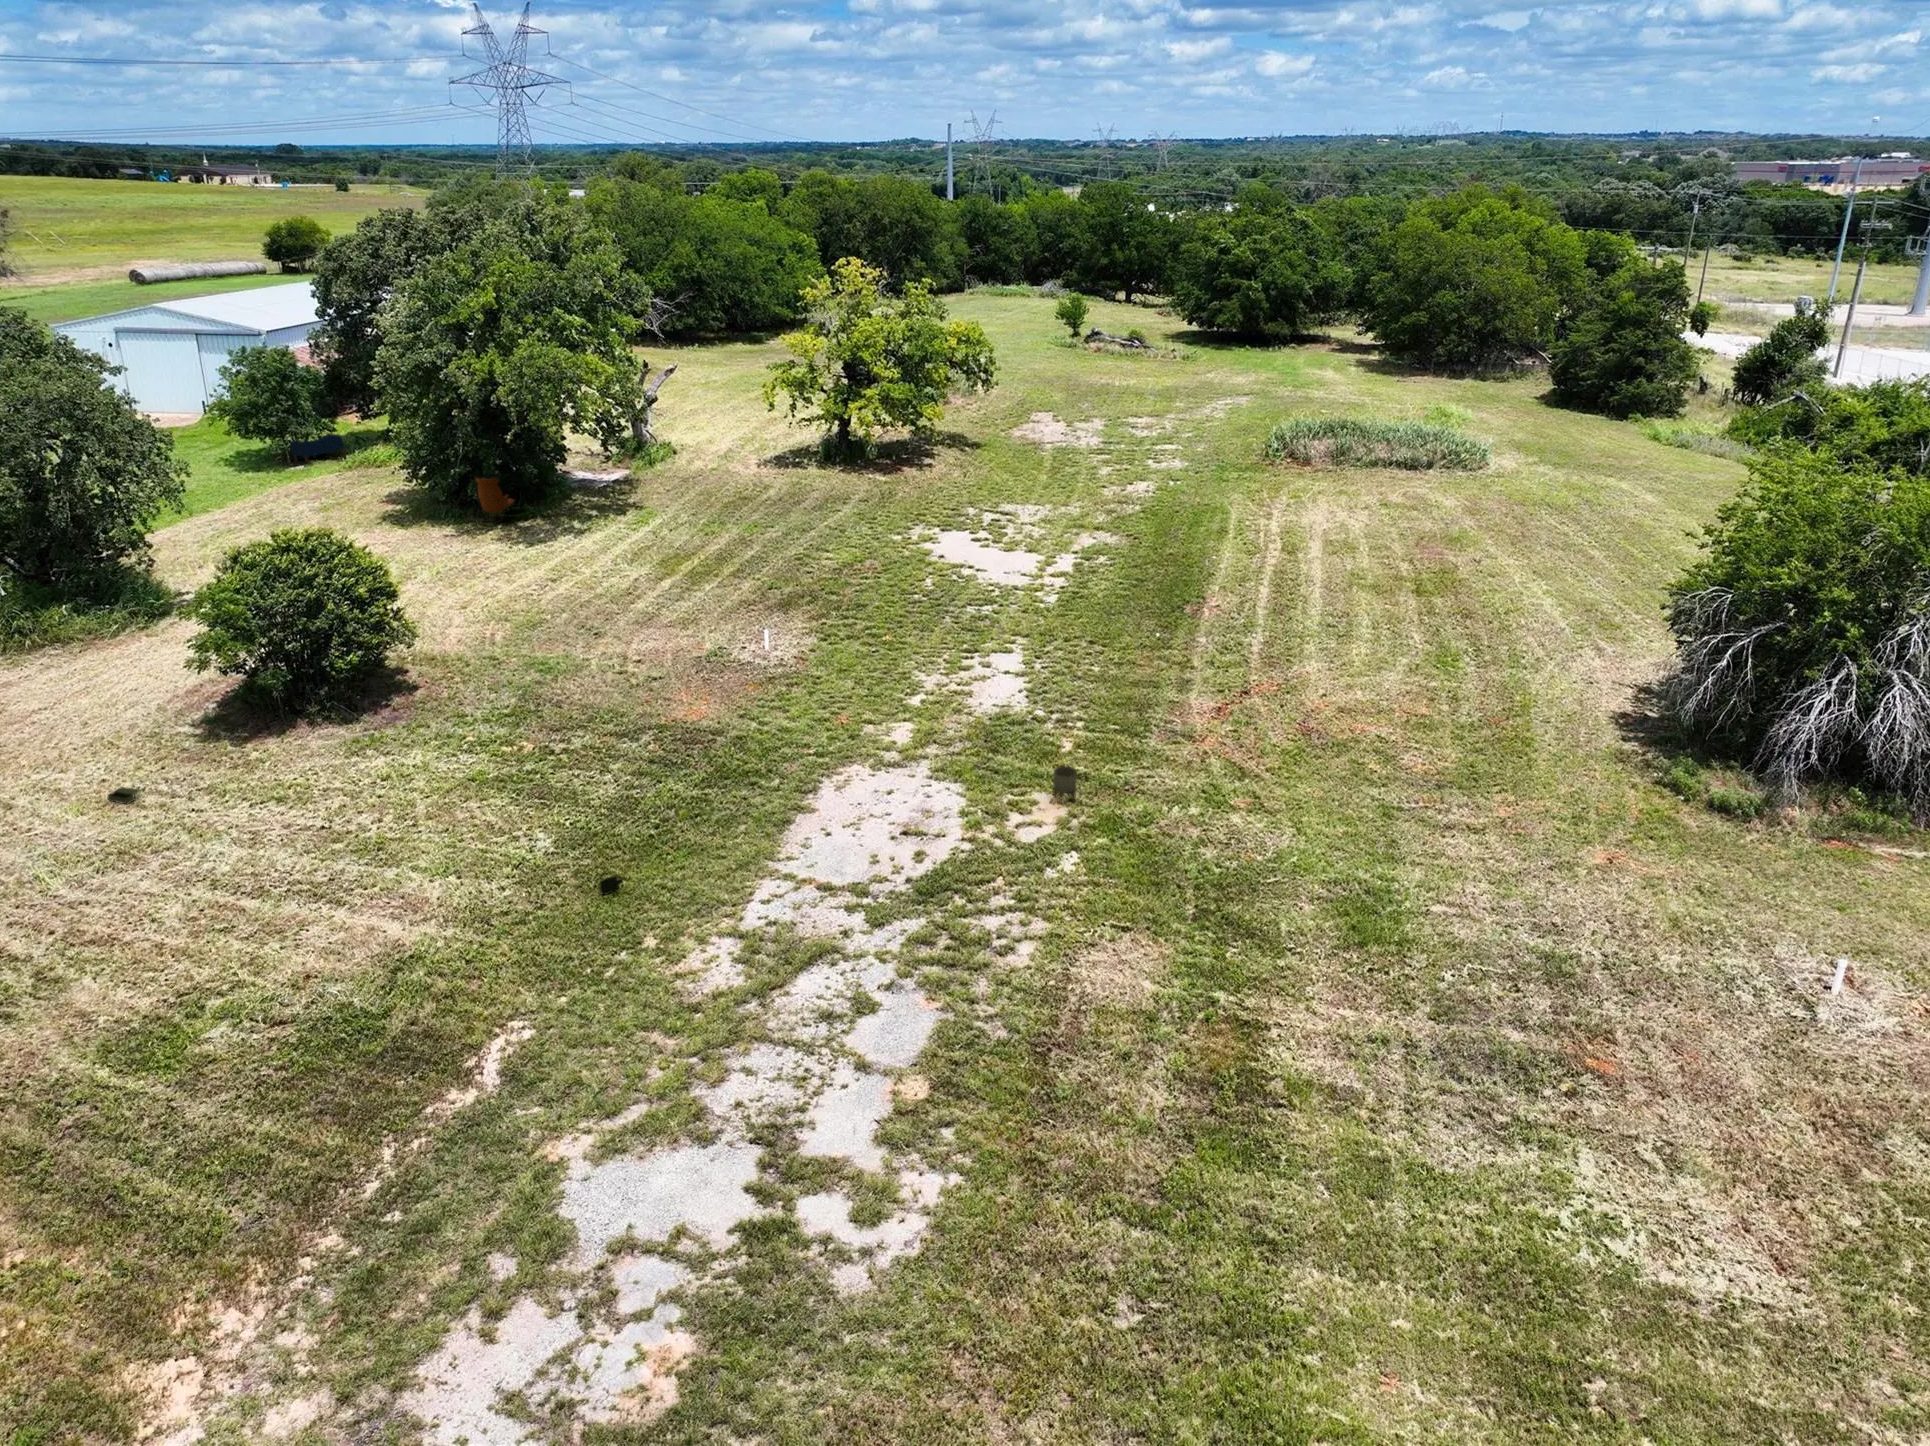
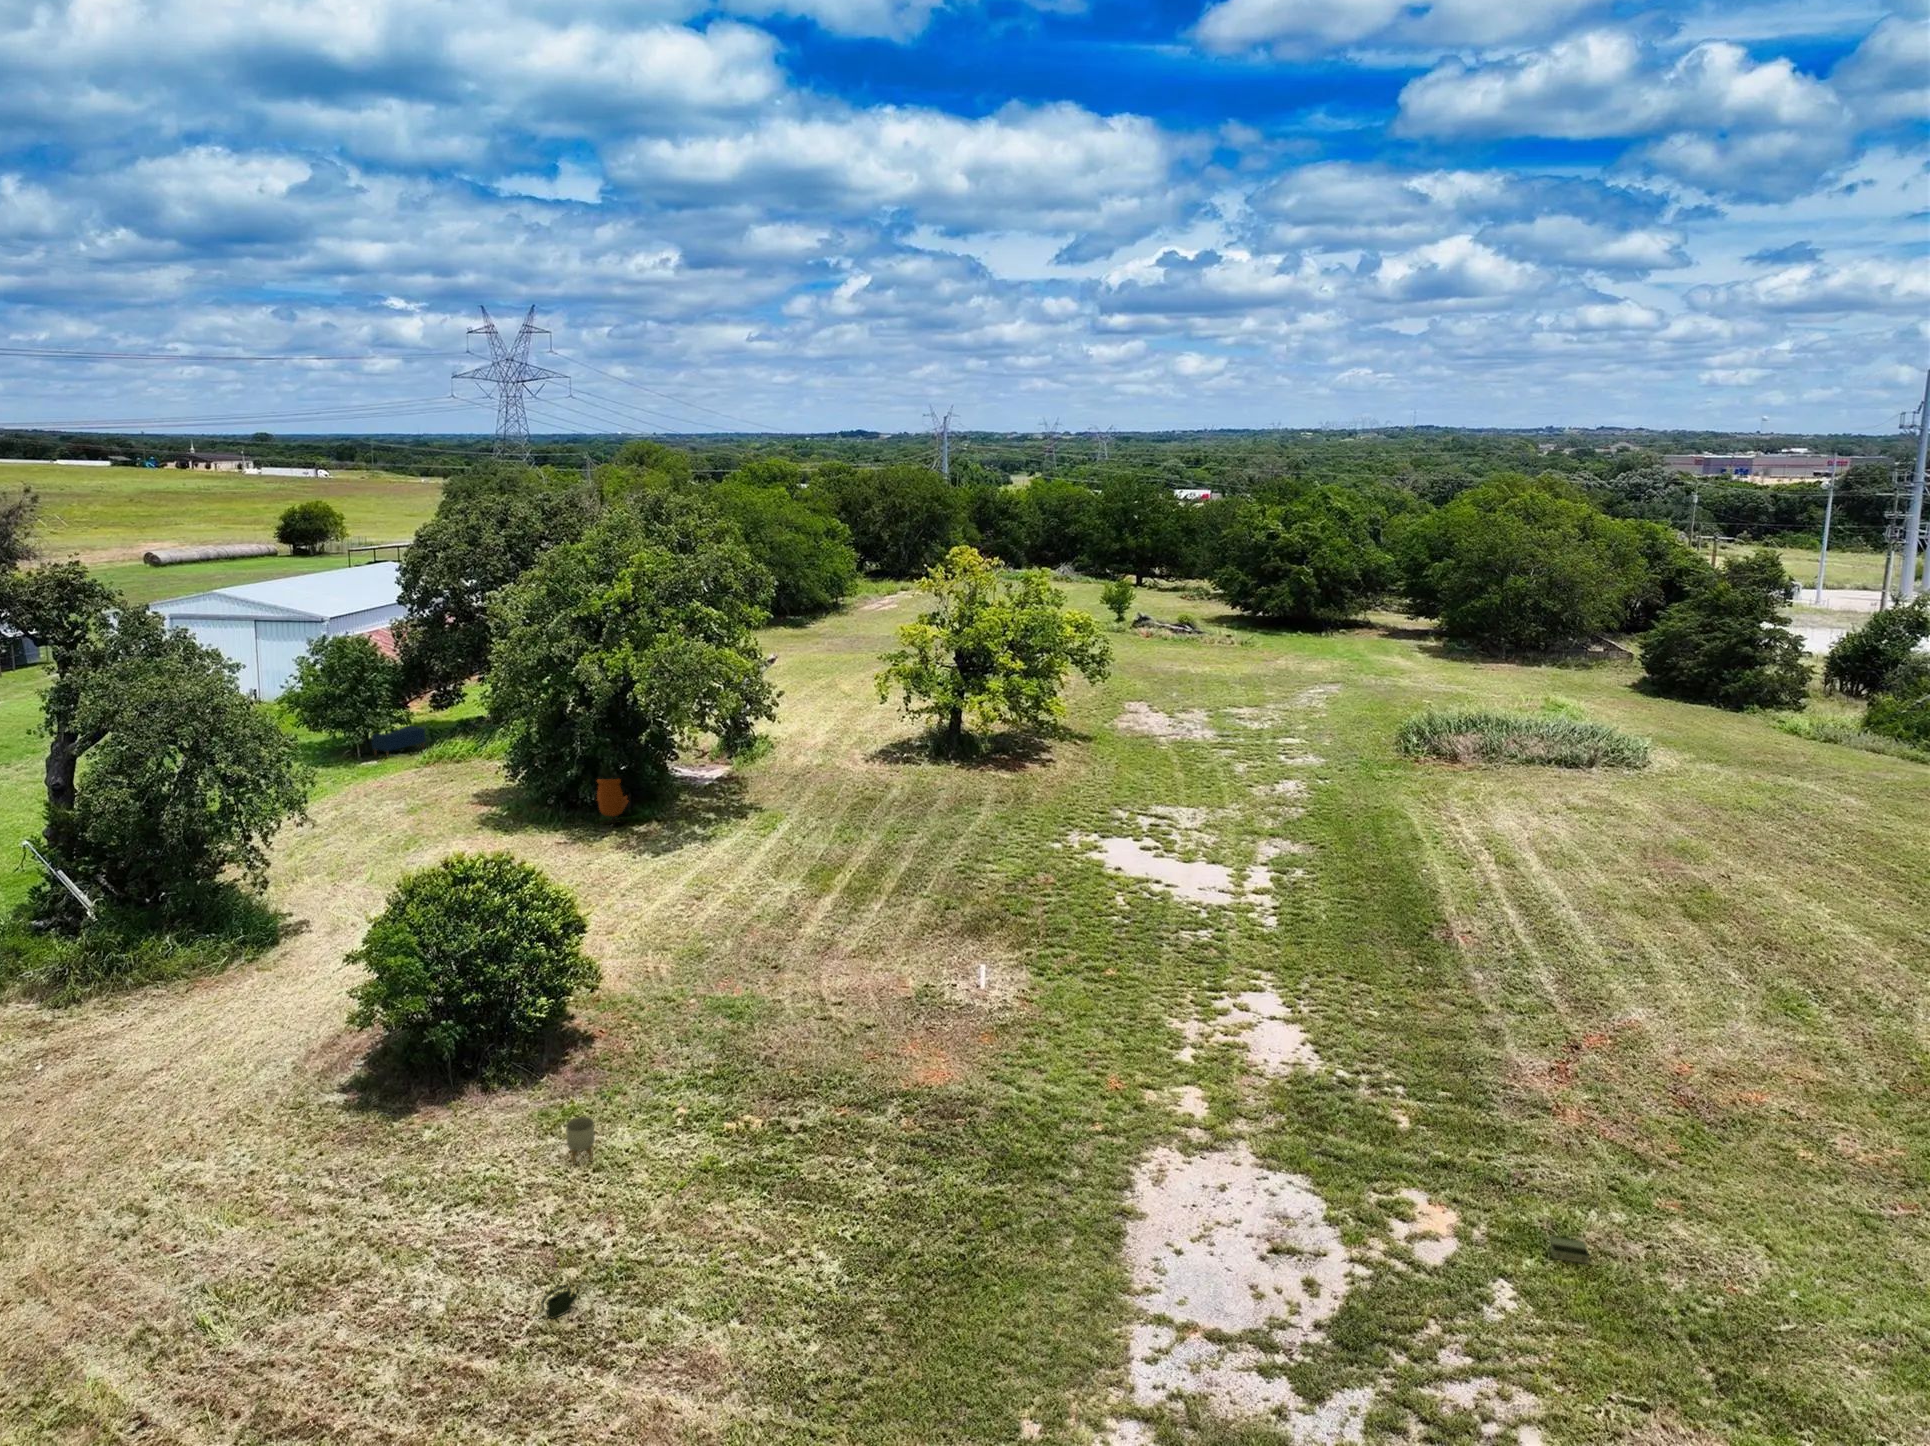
planter: present [1053,766,1077,804] -> present [566,1117,595,1165]
toolbox: present [107,787,140,804] -> present [1549,1236,1590,1264]
watering can: present [594,871,624,895] -> present [541,1285,582,1319]

